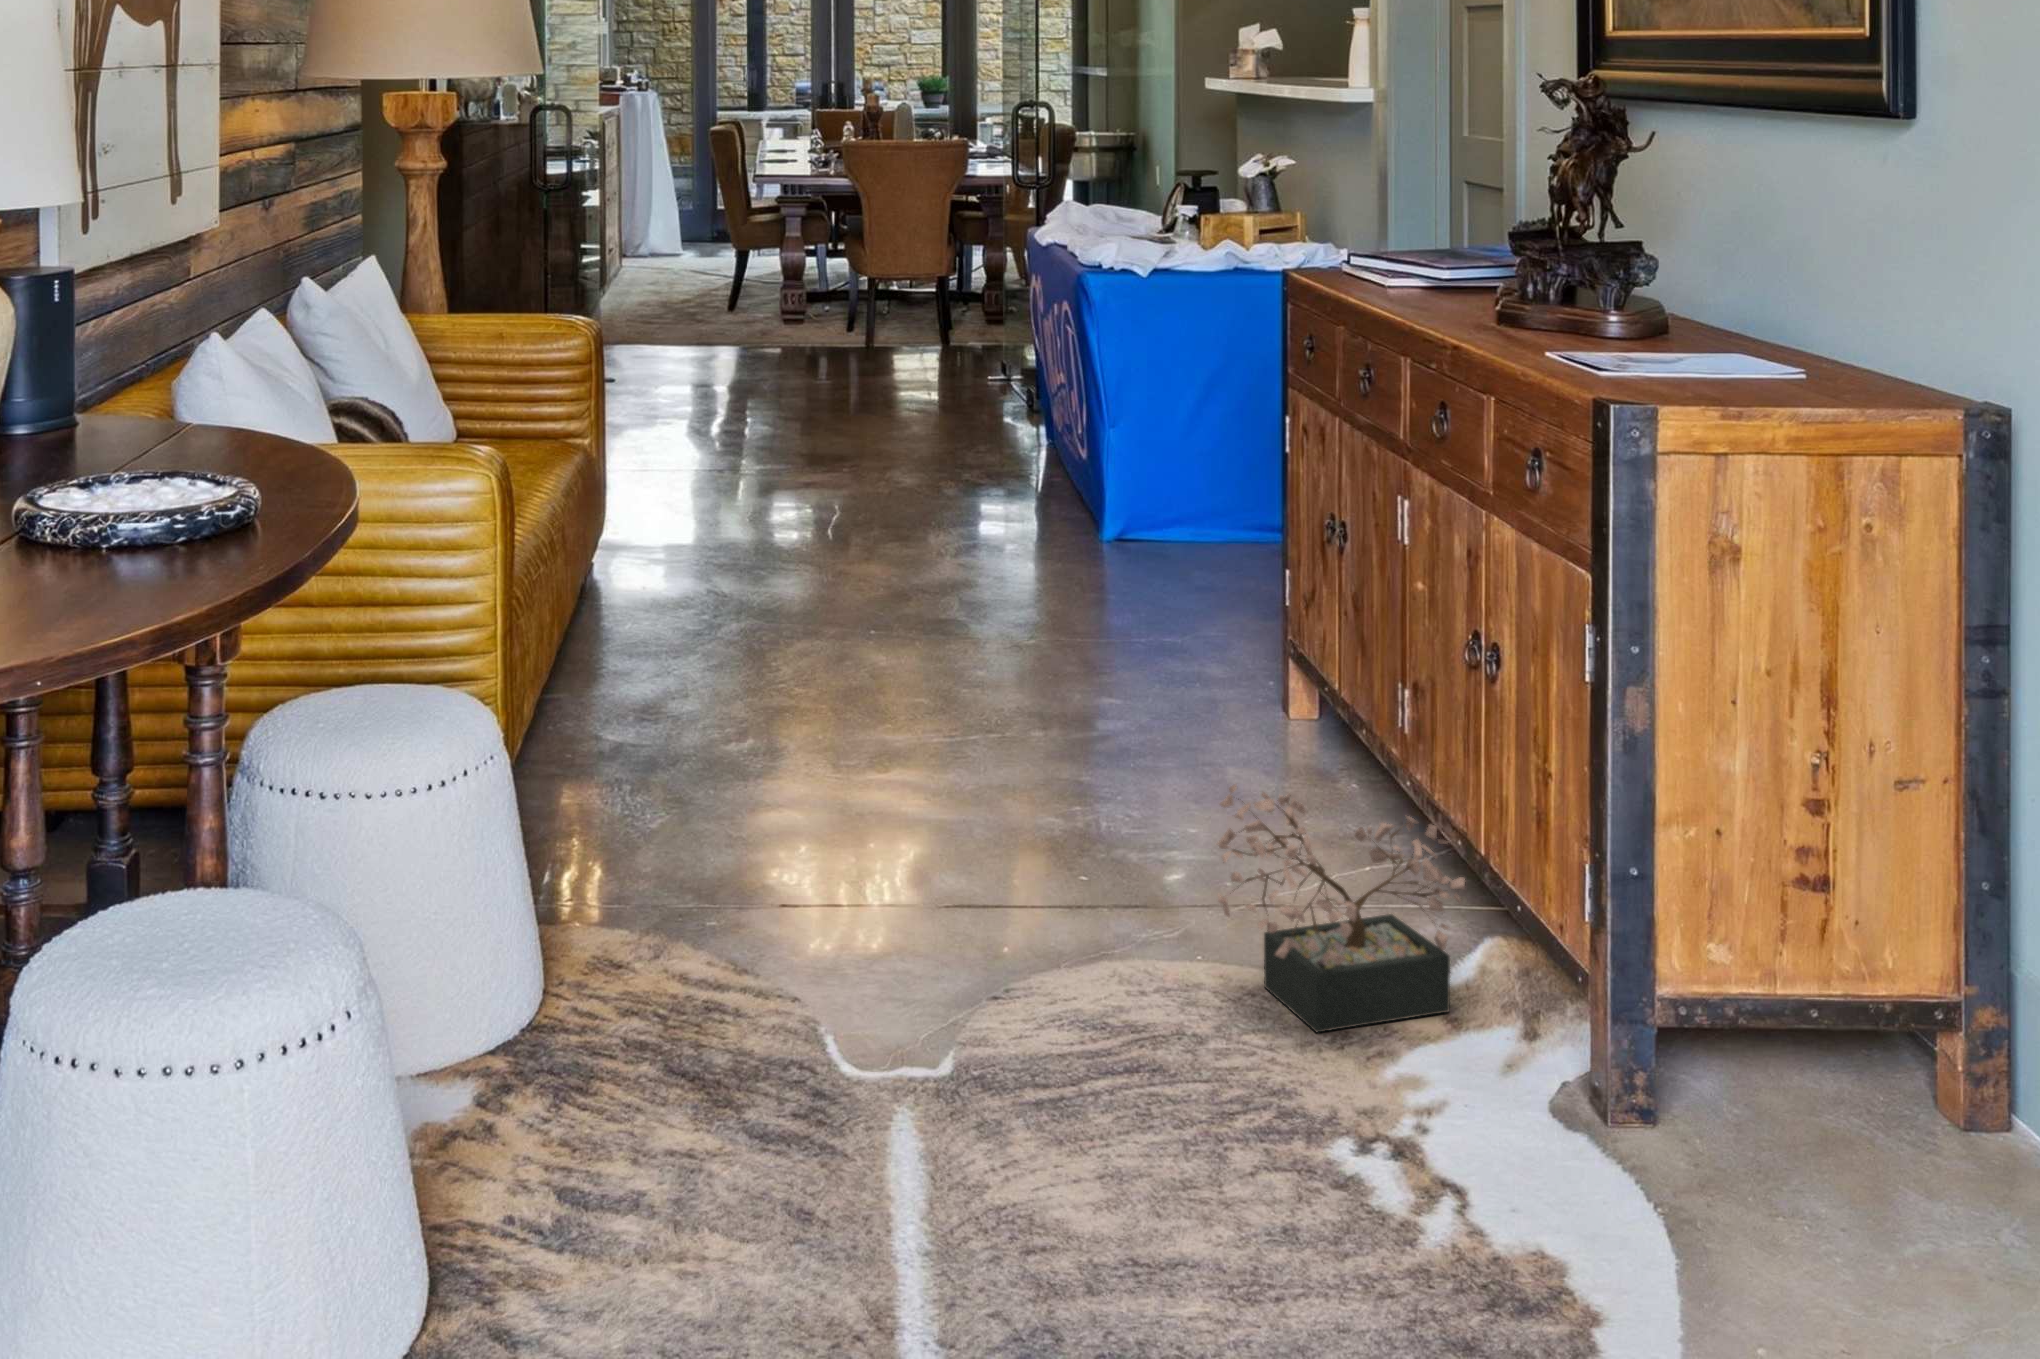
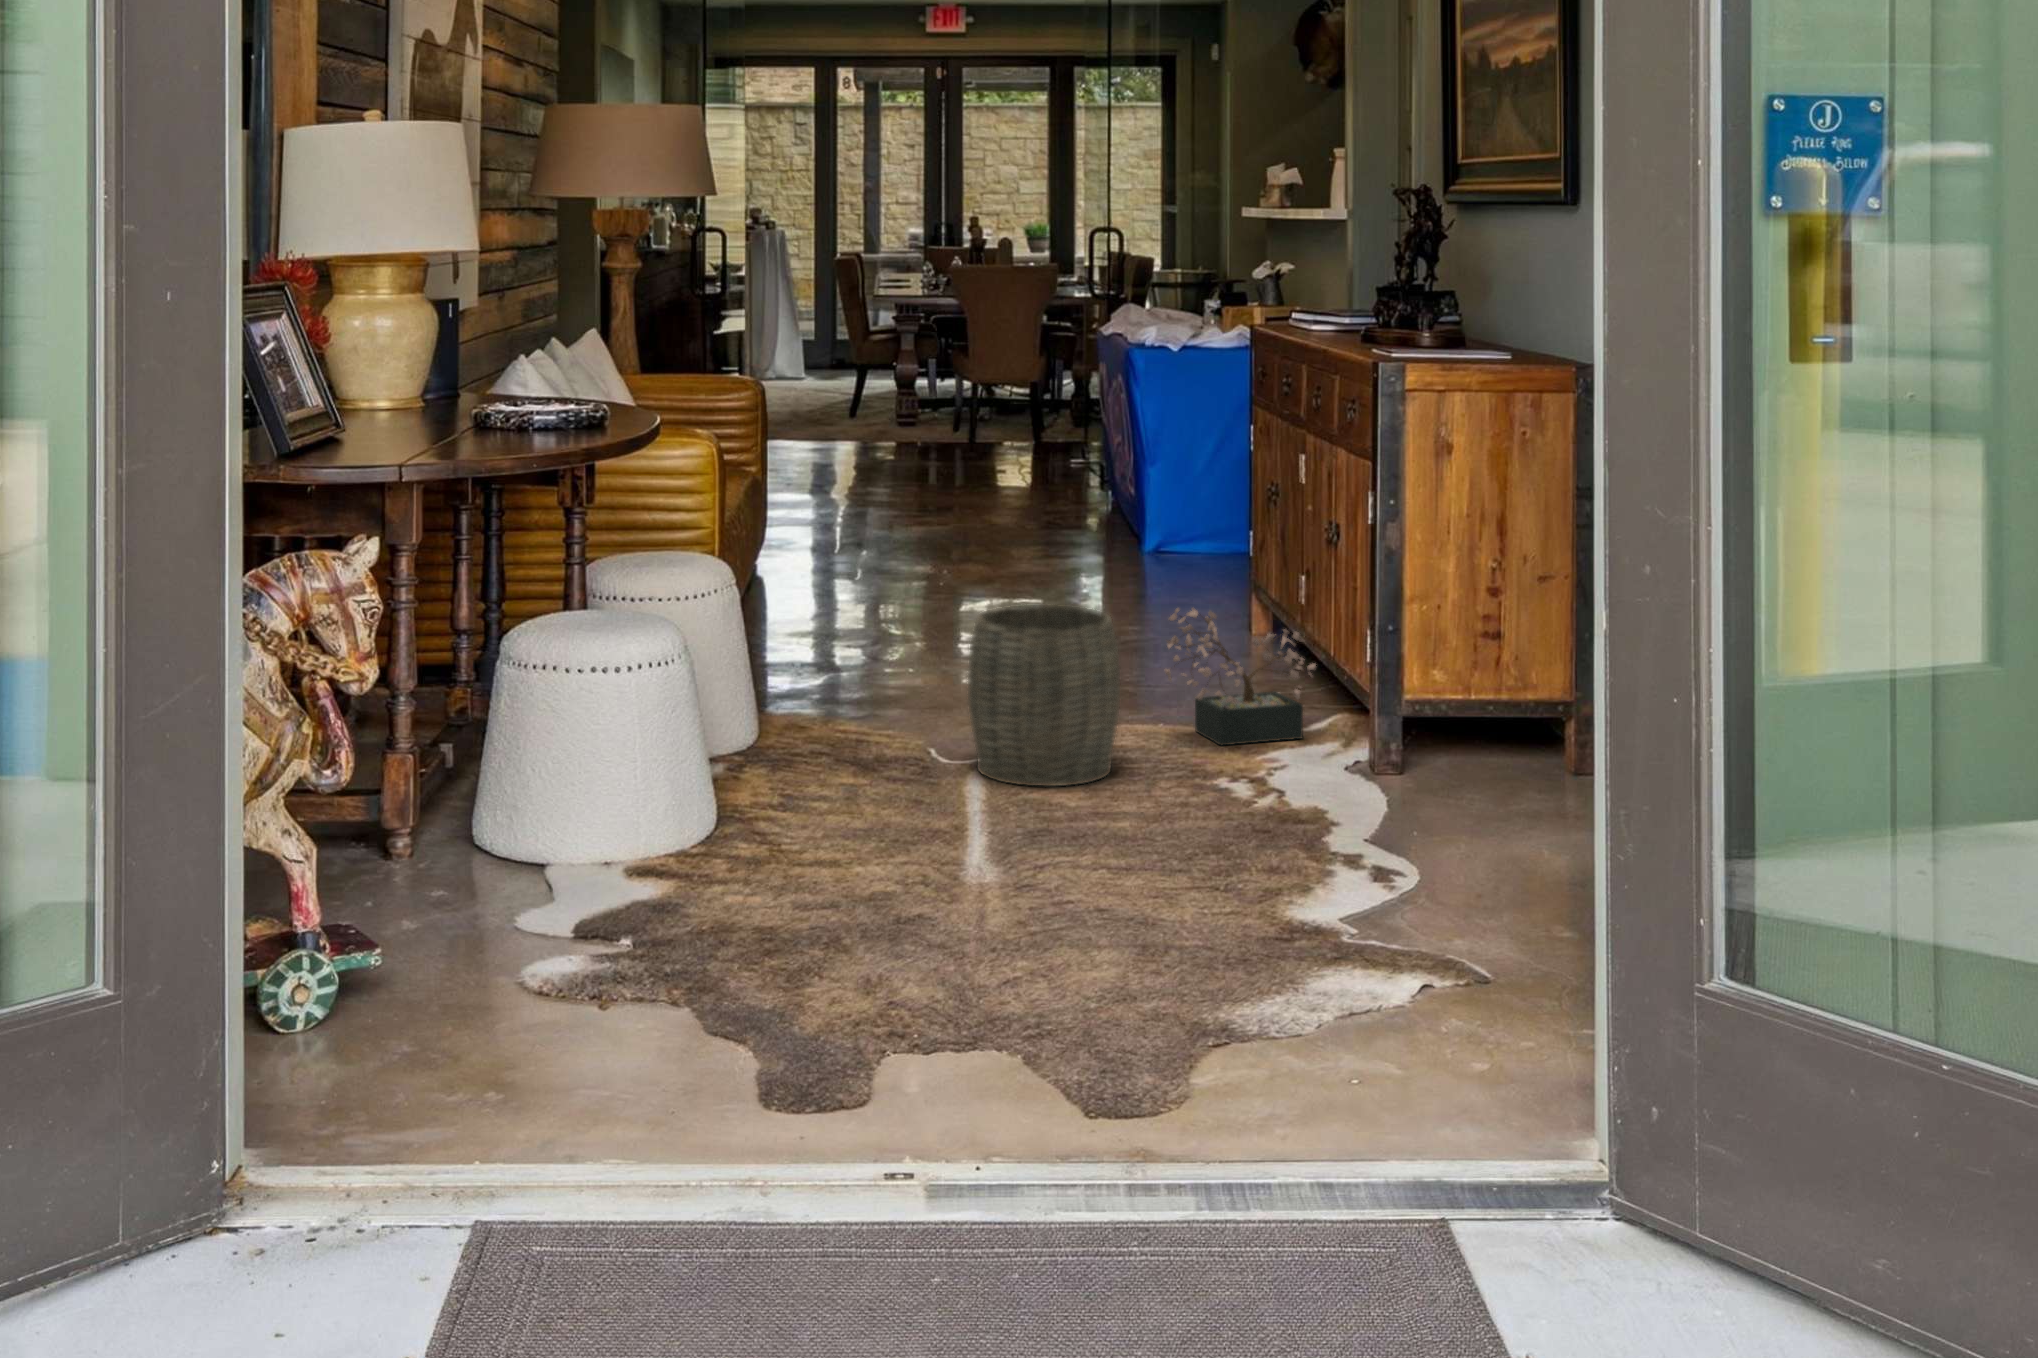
woven basket: none [897,804,1159,1171] -> present [968,605,1120,786]

